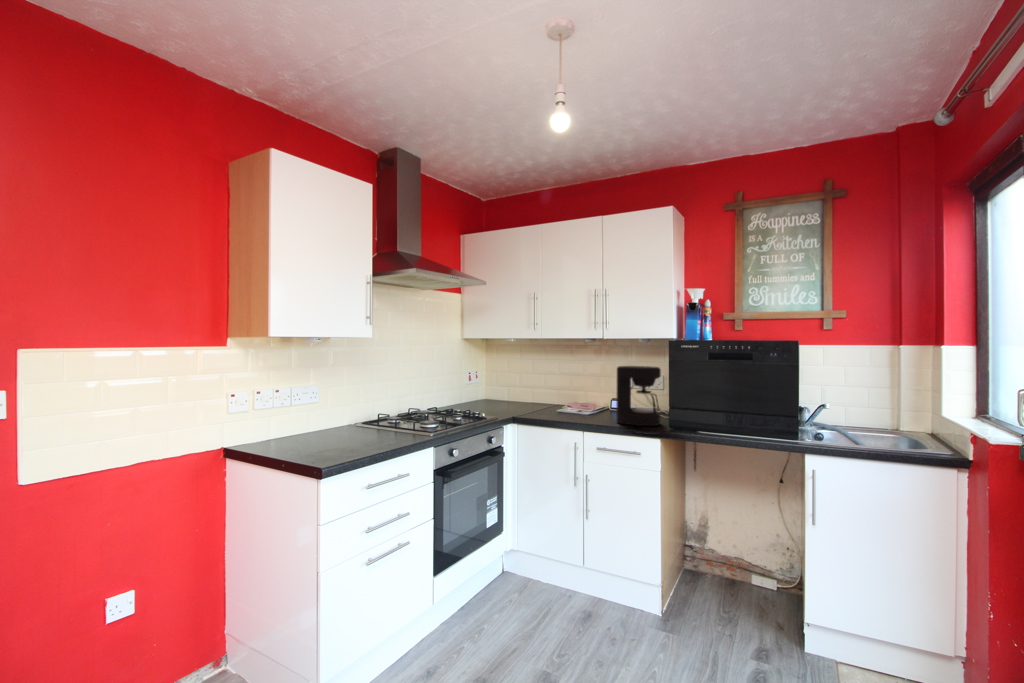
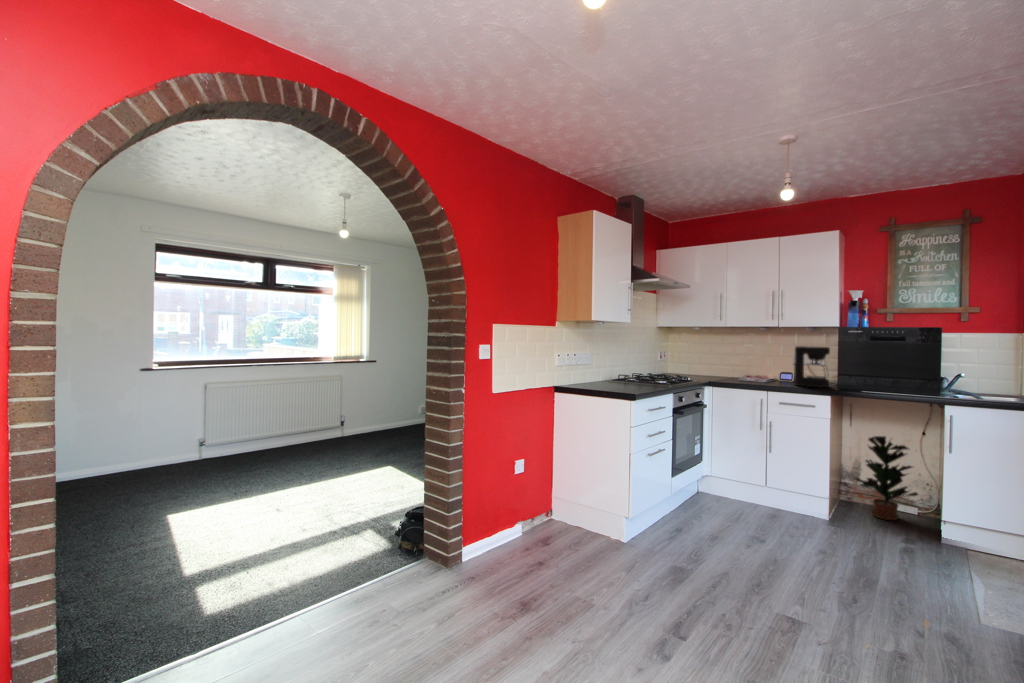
potted plant: none [697,486,776,608] -> present [856,436,918,520]

